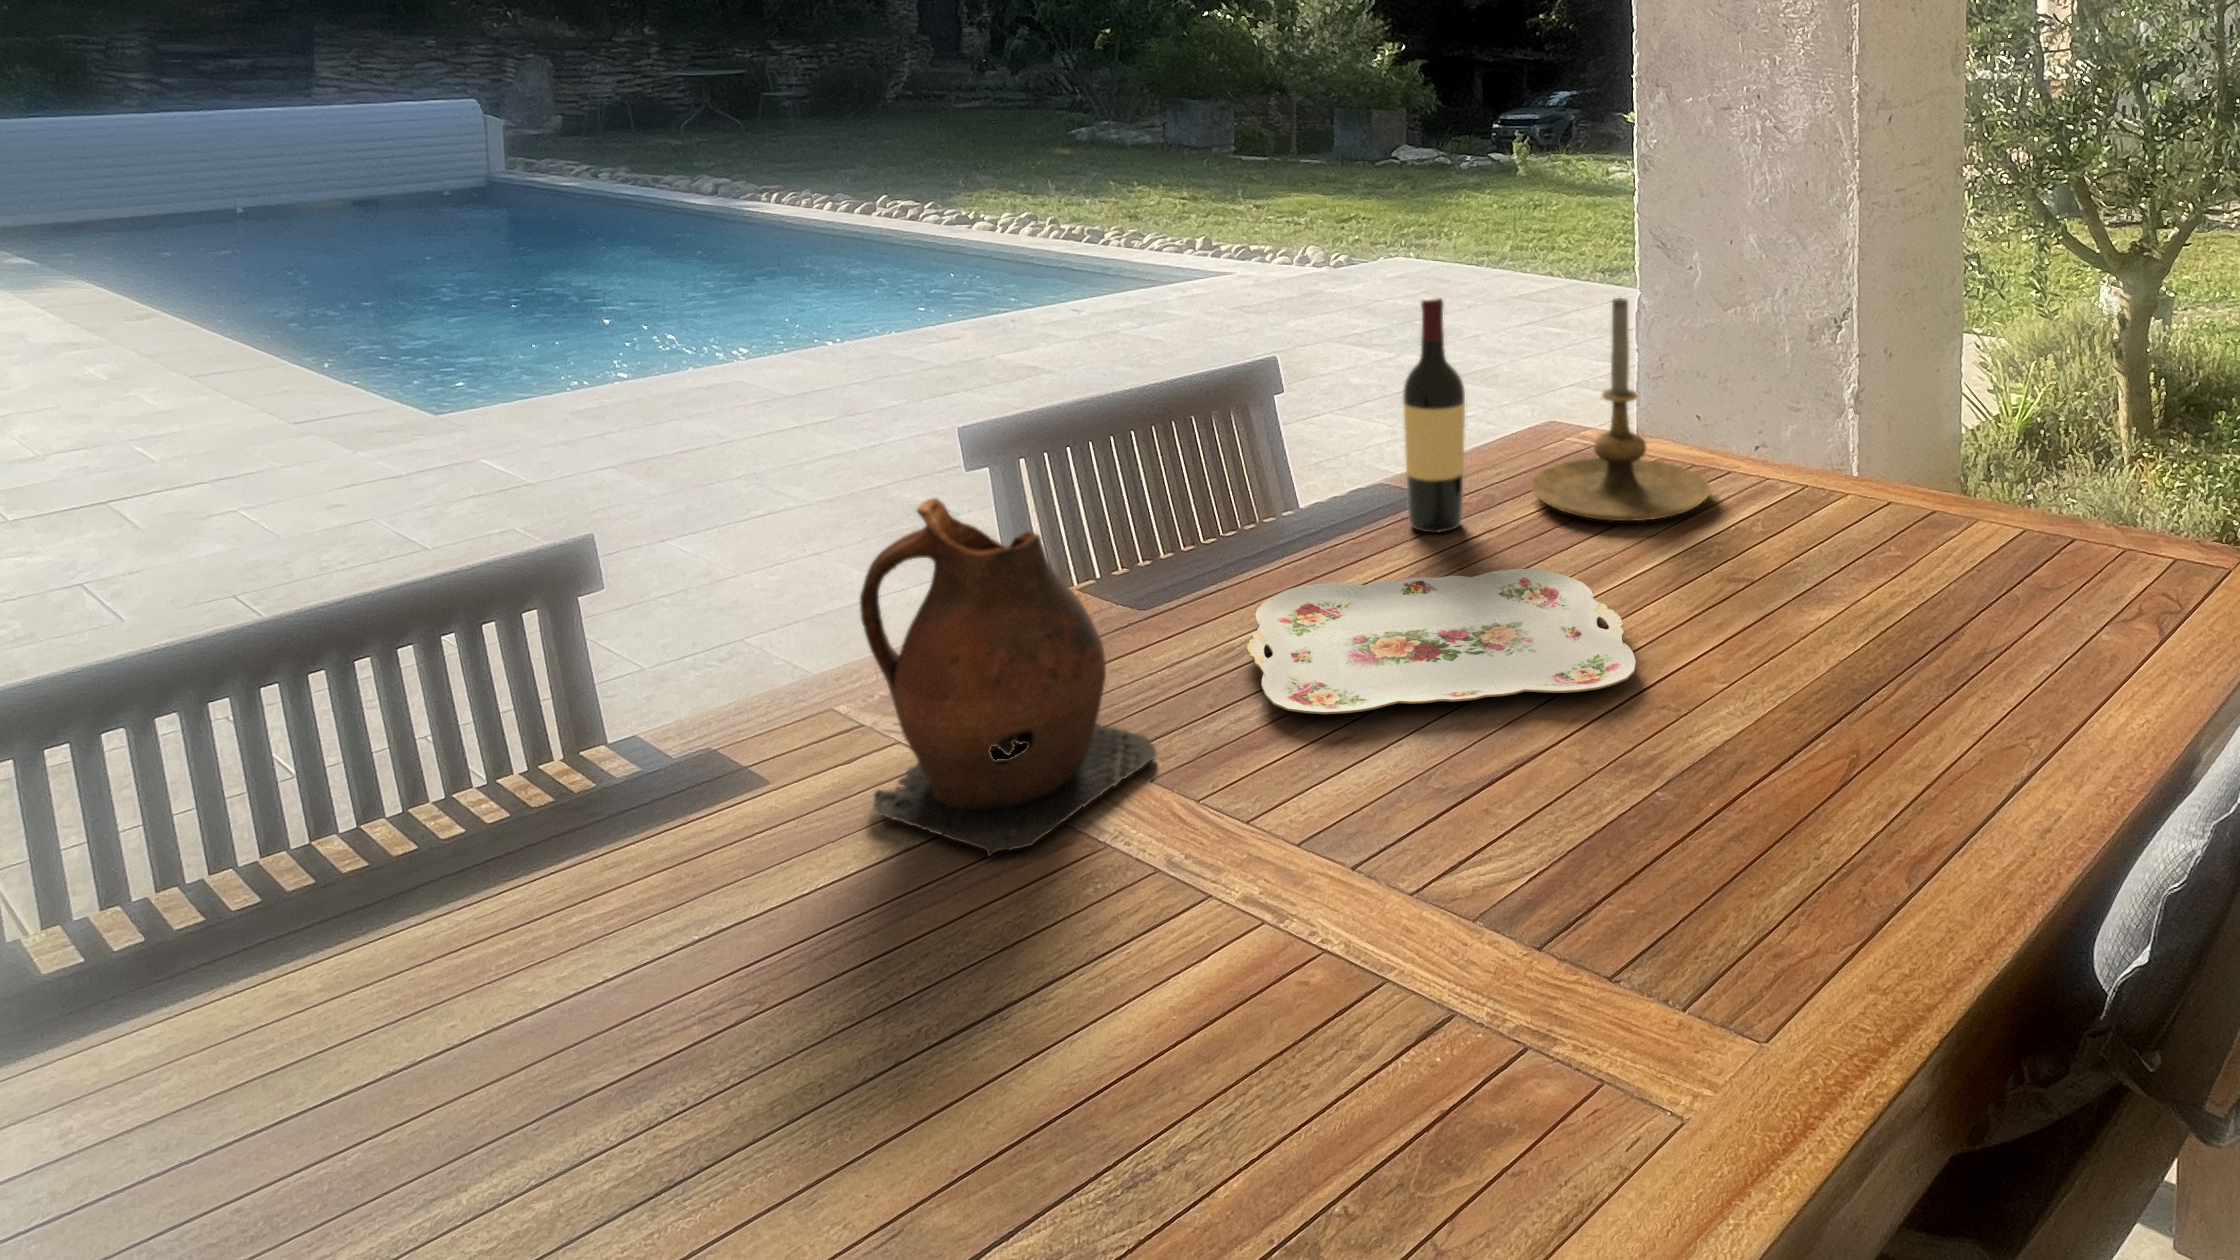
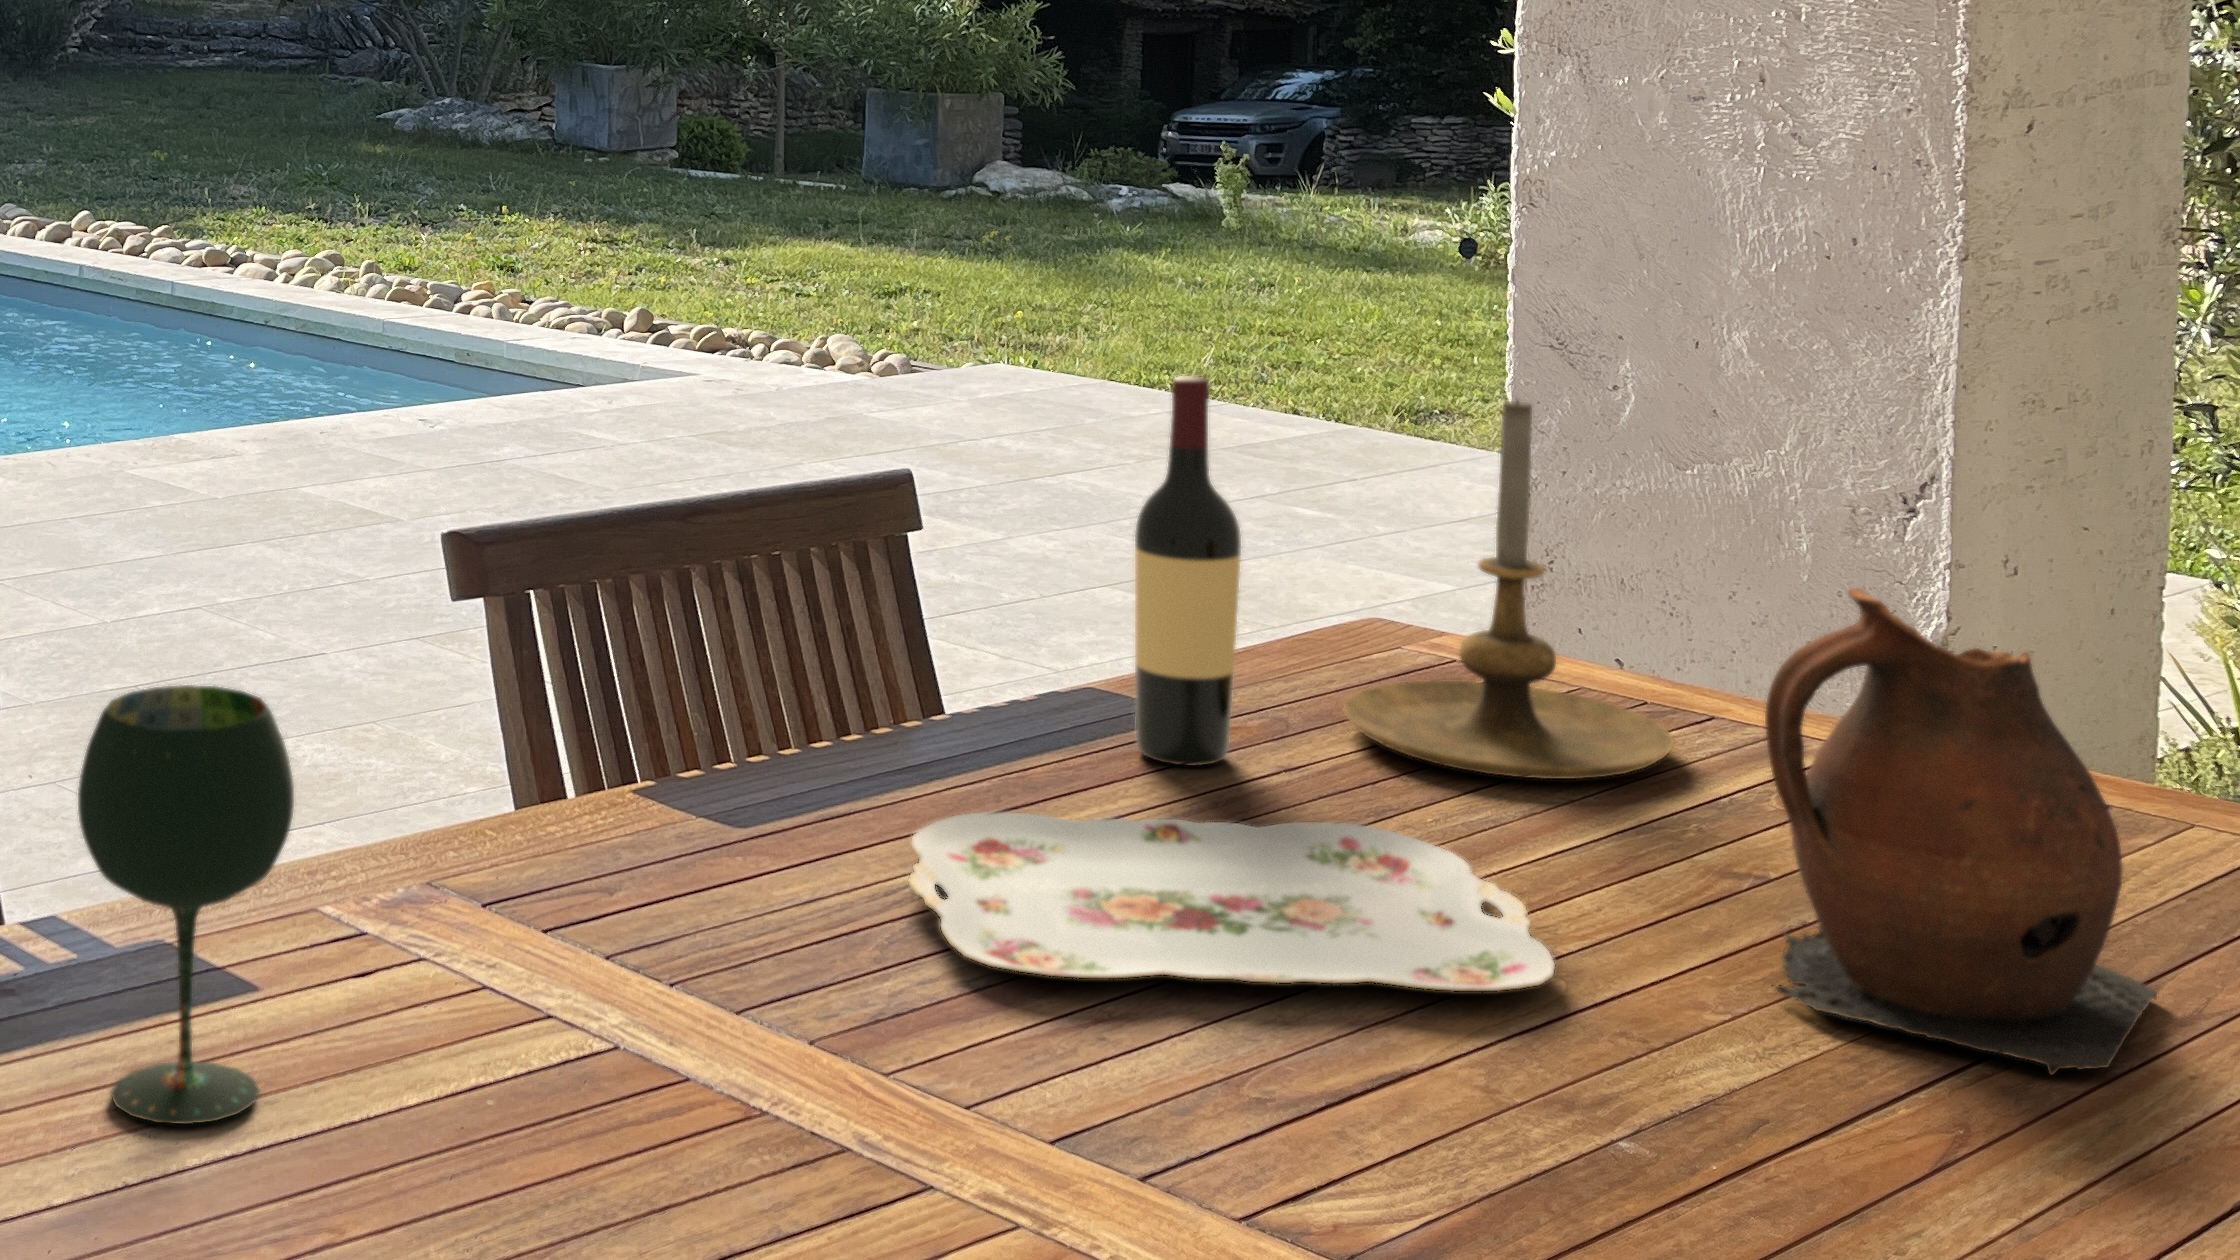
ceramic pitcher: present [860,498,1156,856] -> present [1765,588,2157,1074]
wine glass: none [565,603,748,947] -> present [78,685,294,1124]

